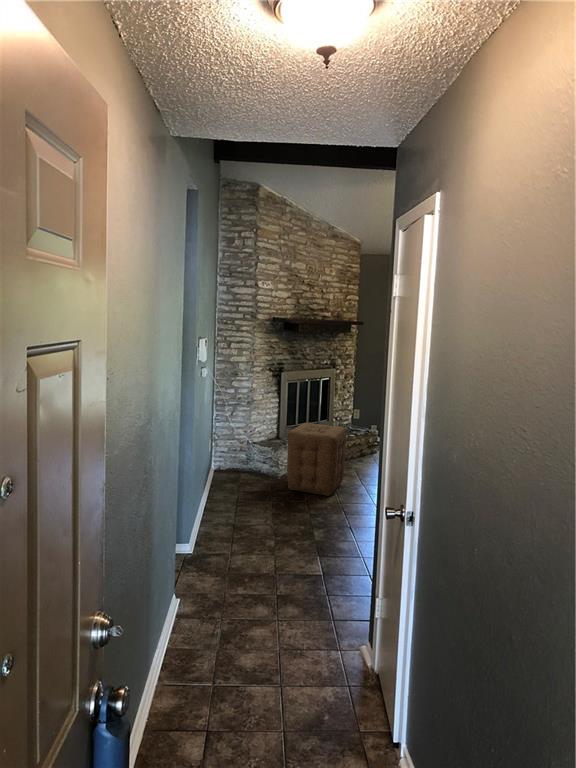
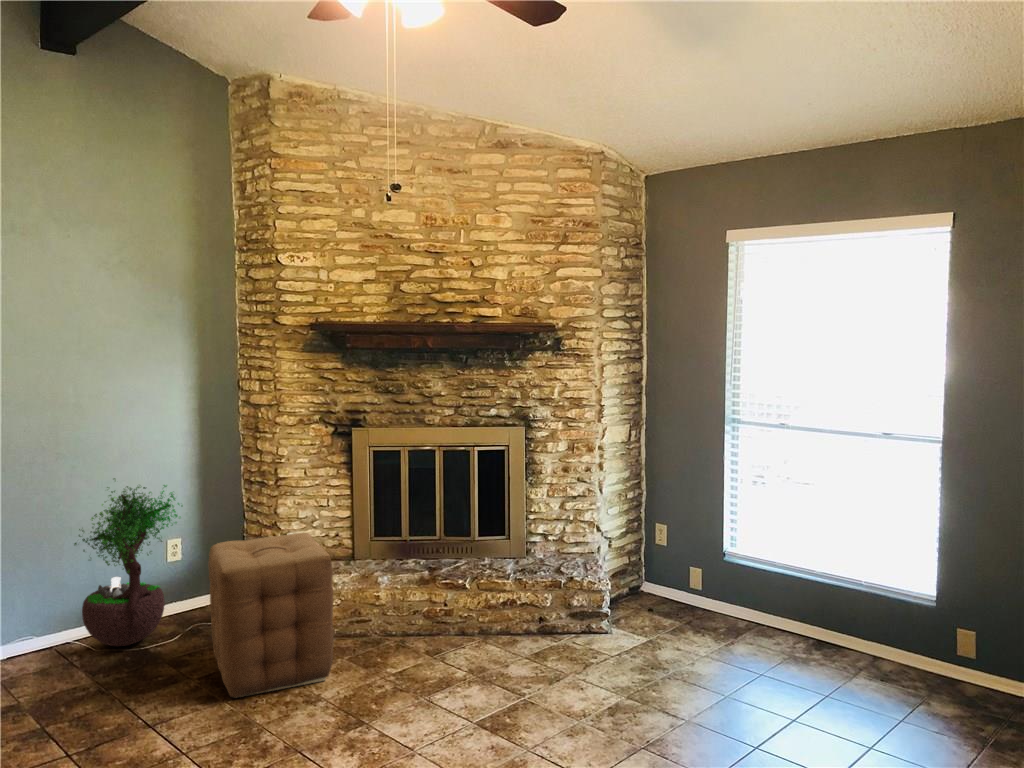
potted tree: none [208,404,266,496] -> present [74,478,179,646]

